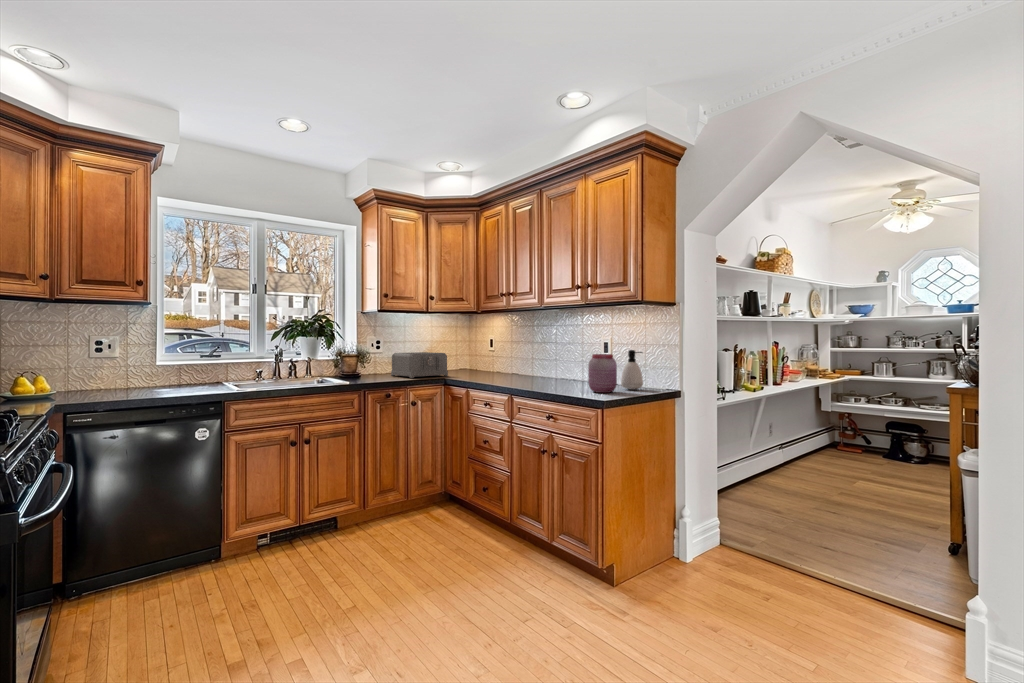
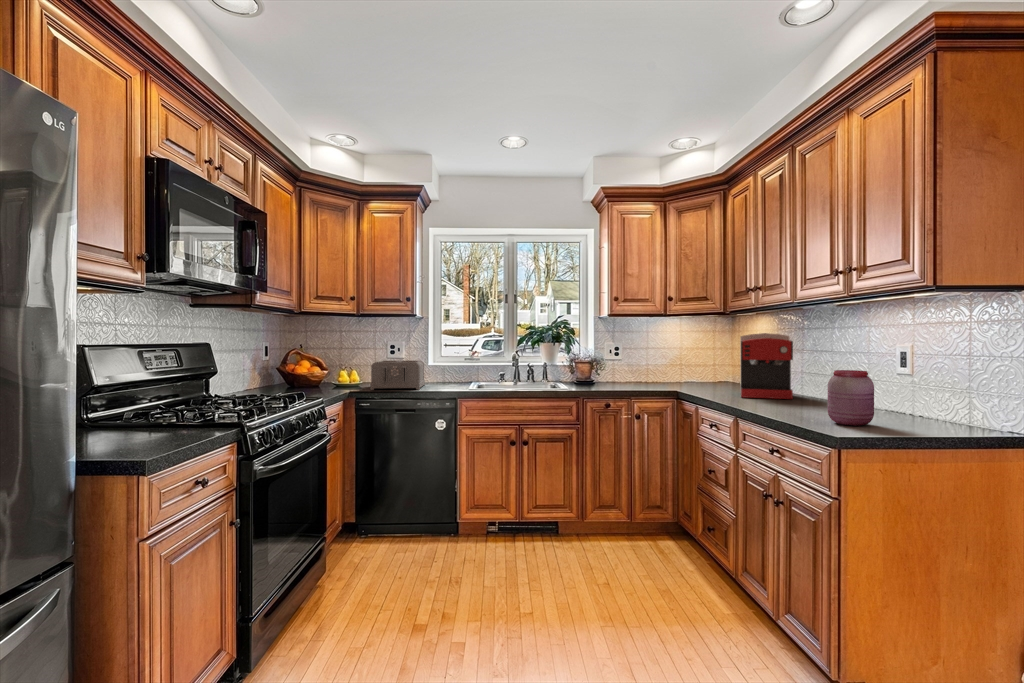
coffee maker: none [494,329,538,380] -> present [740,333,793,399]
soap dispenser: present [621,350,643,390] -> none [893,366,932,425]
toaster: present [391,352,448,378] -> present [370,360,425,390]

